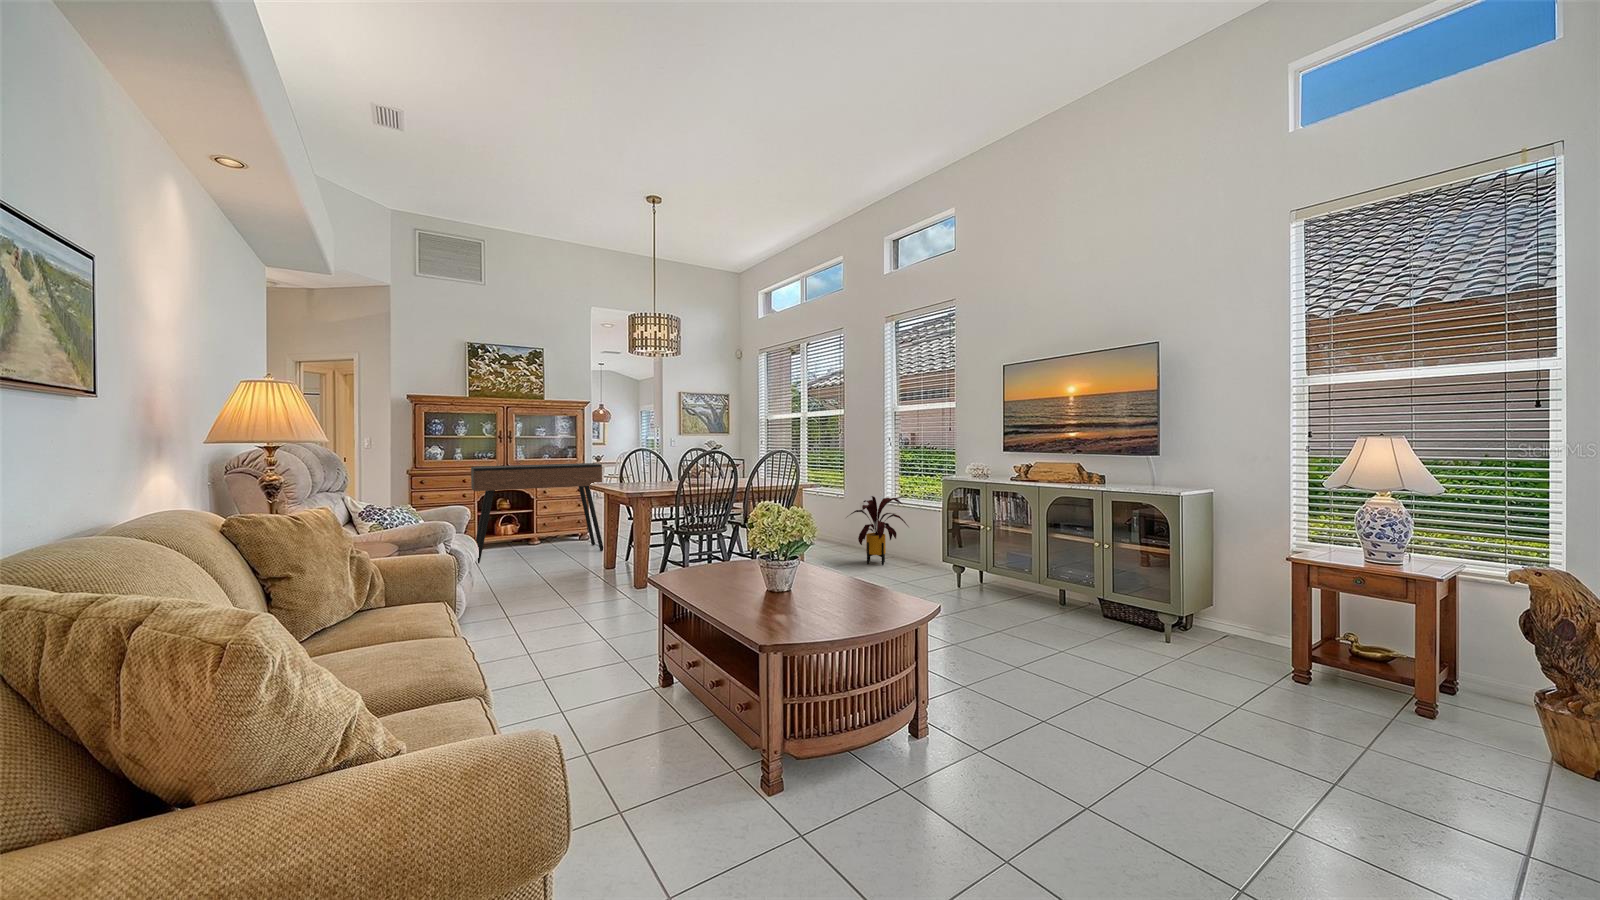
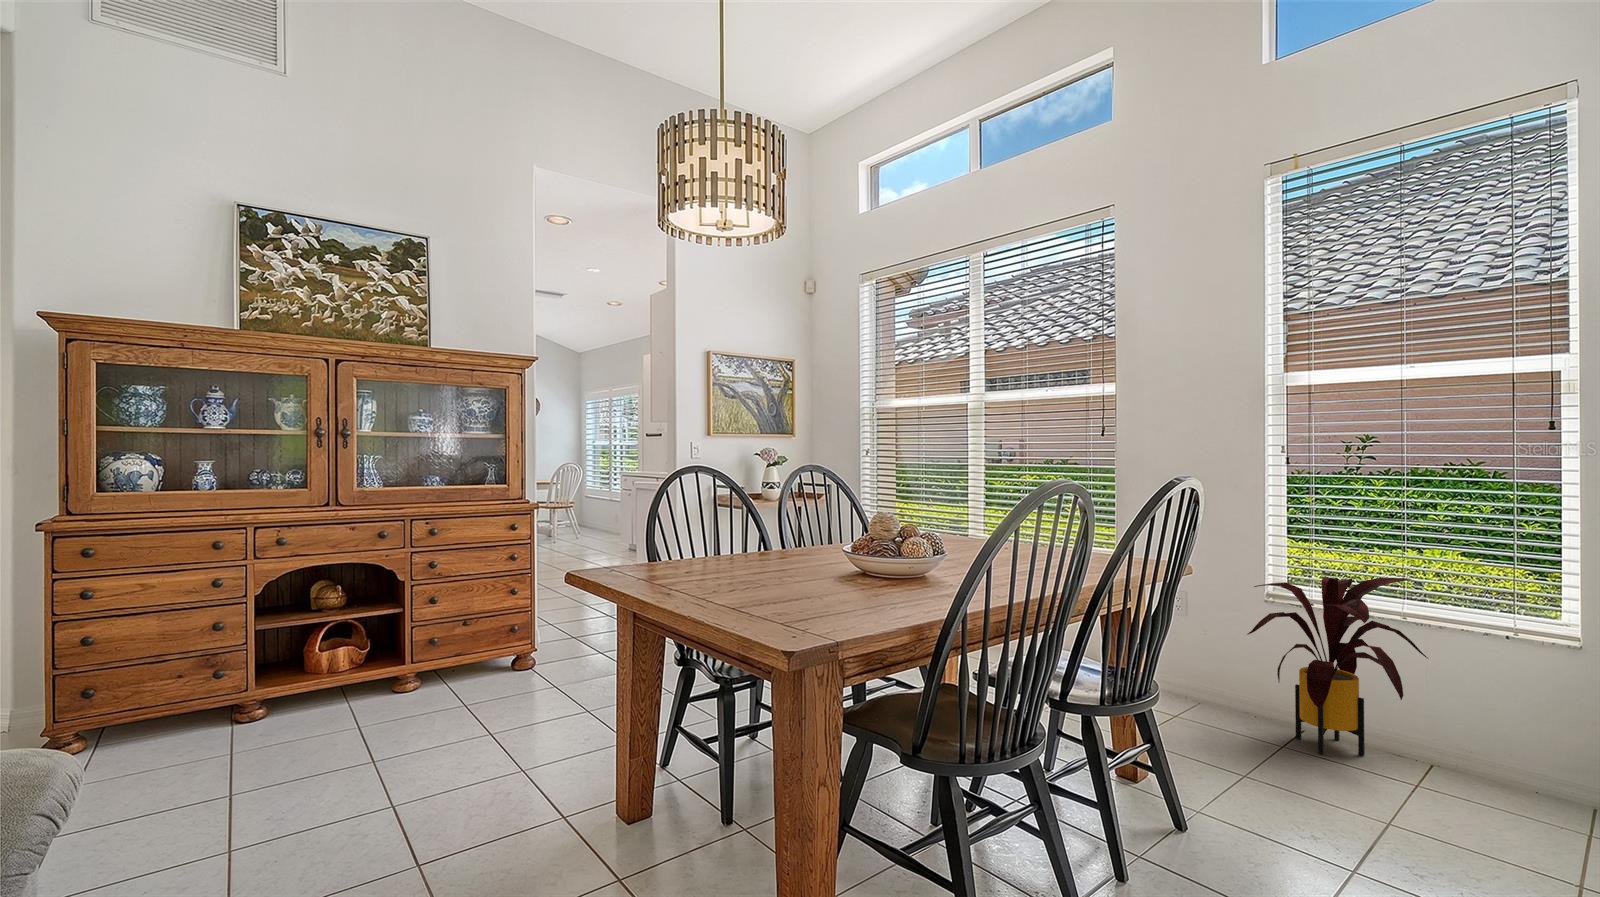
console table: present [471,463,603,564] -> none [228,495,590,799]

